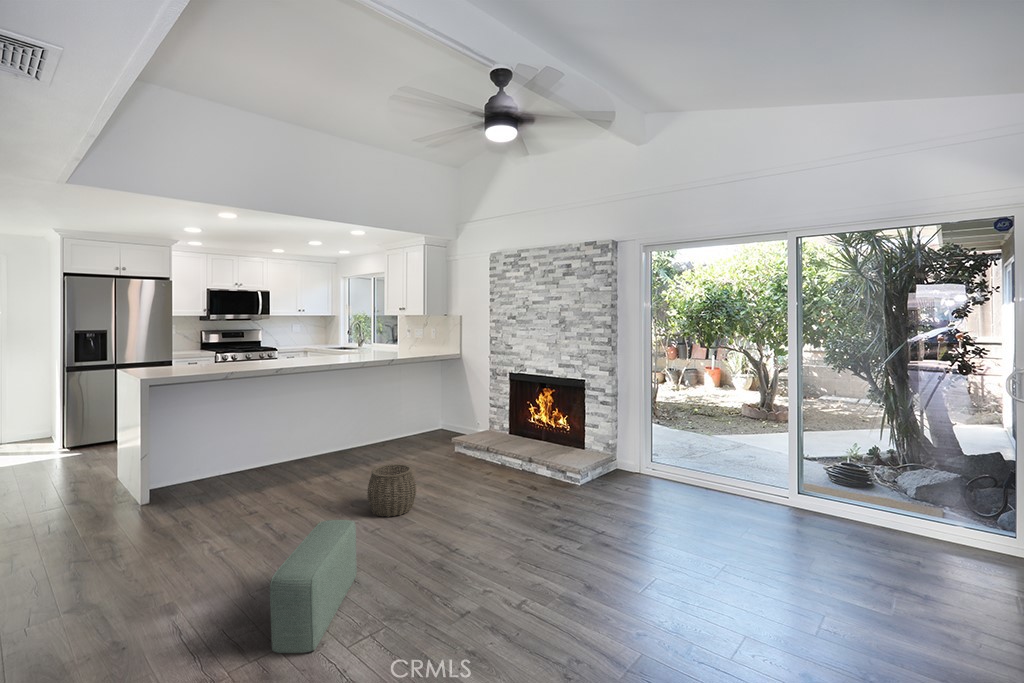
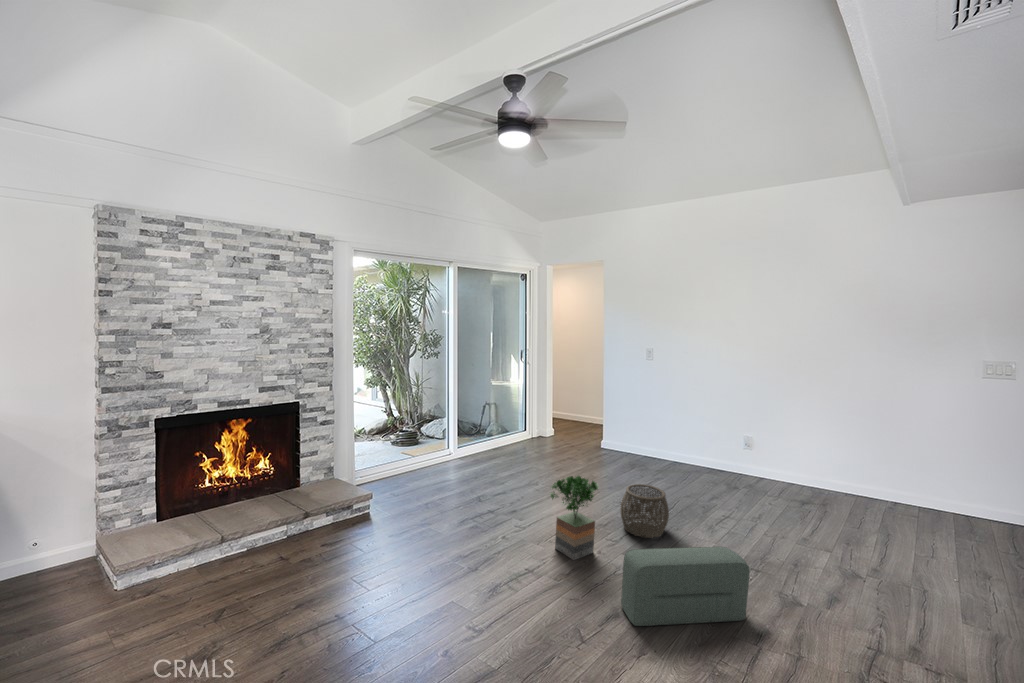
woven basket: present [367,464,416,517] -> present [620,484,669,538]
potted tree: none [442,476,509,578] -> present [551,476,598,560]

